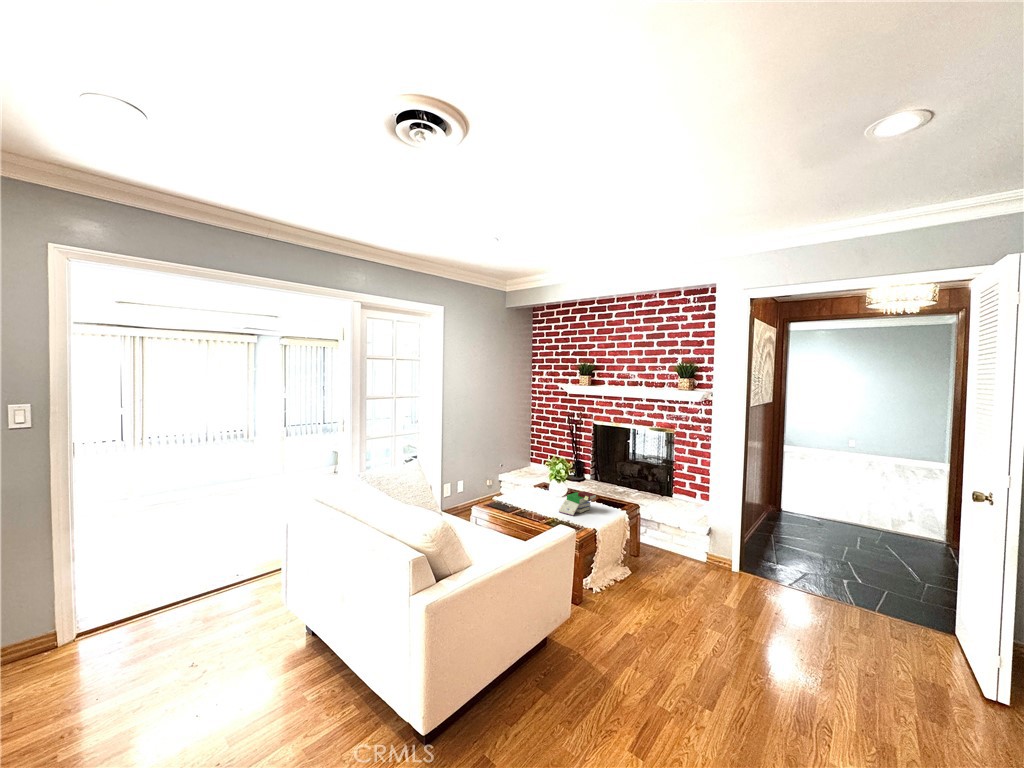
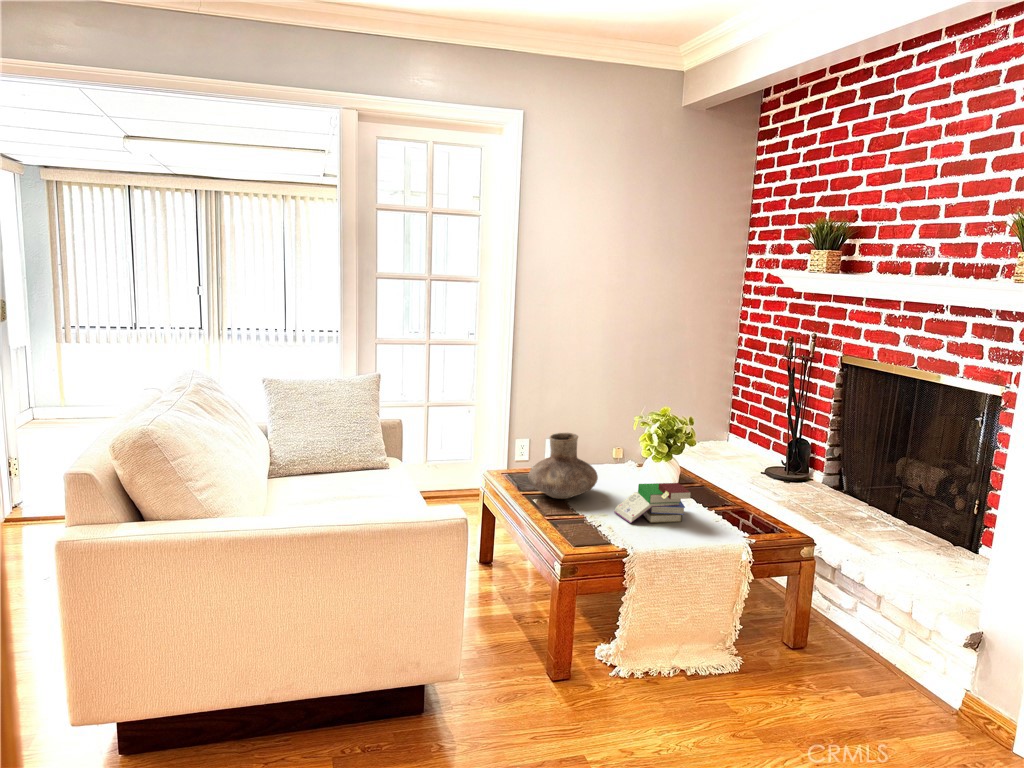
vase: none [507,475,543,511] -> present [528,433,598,499]

